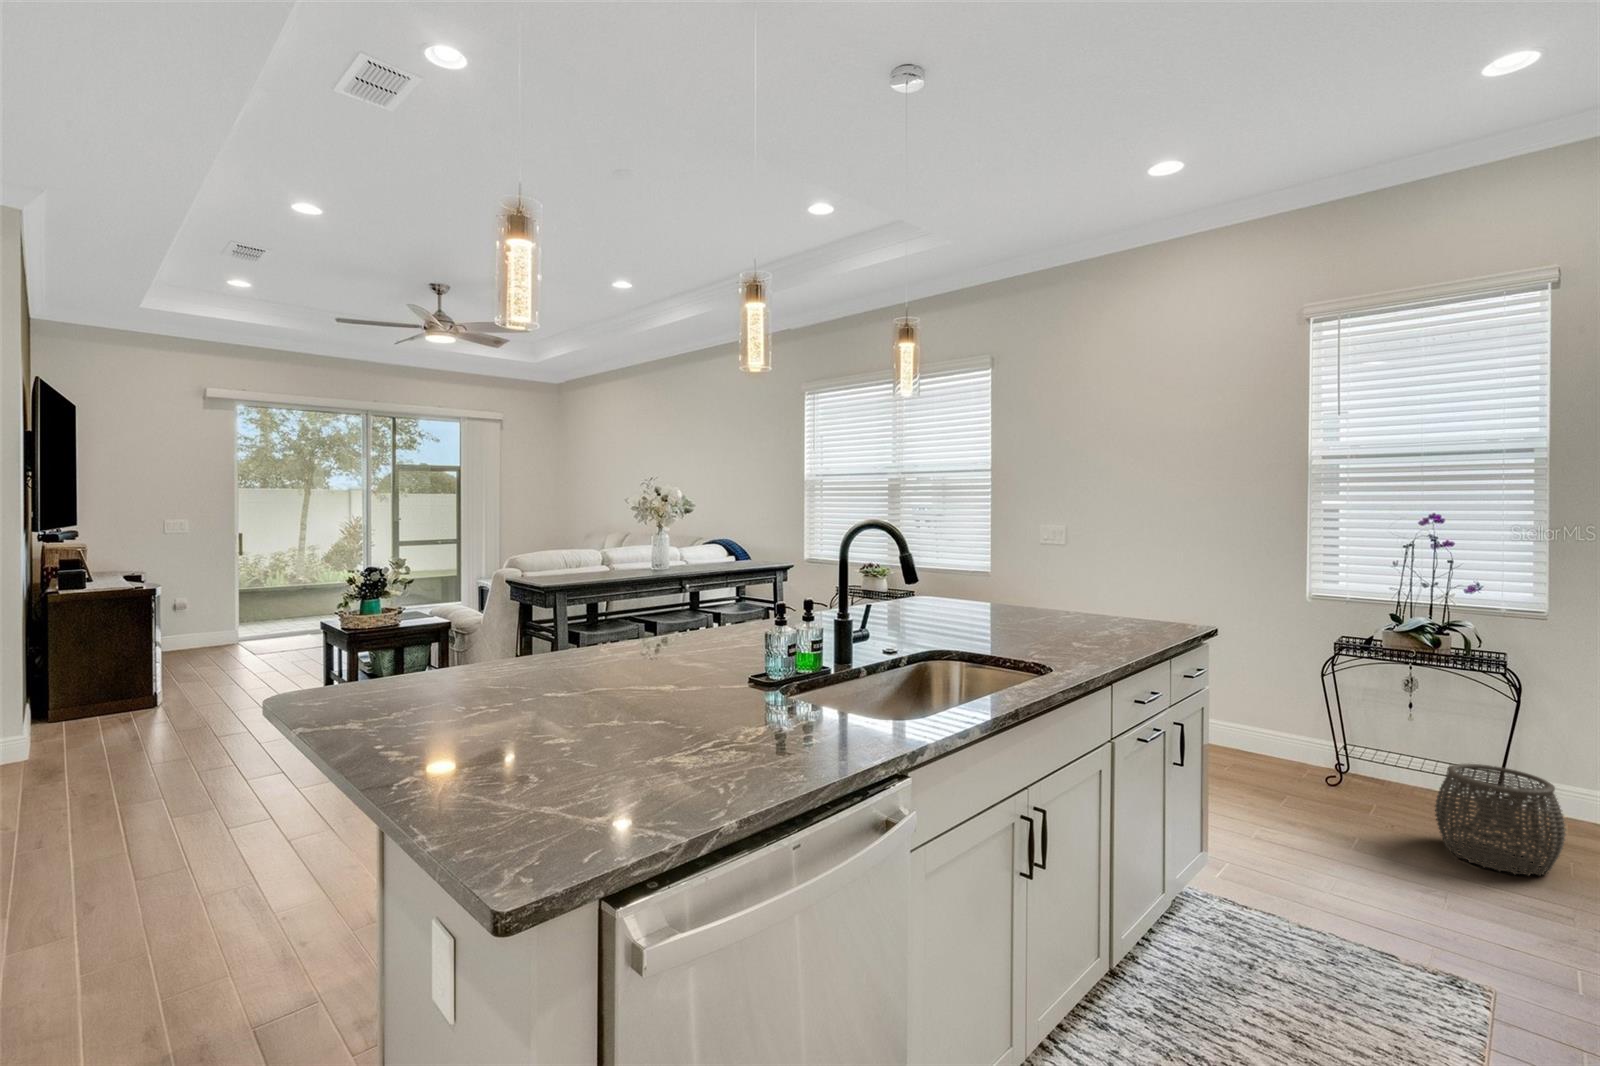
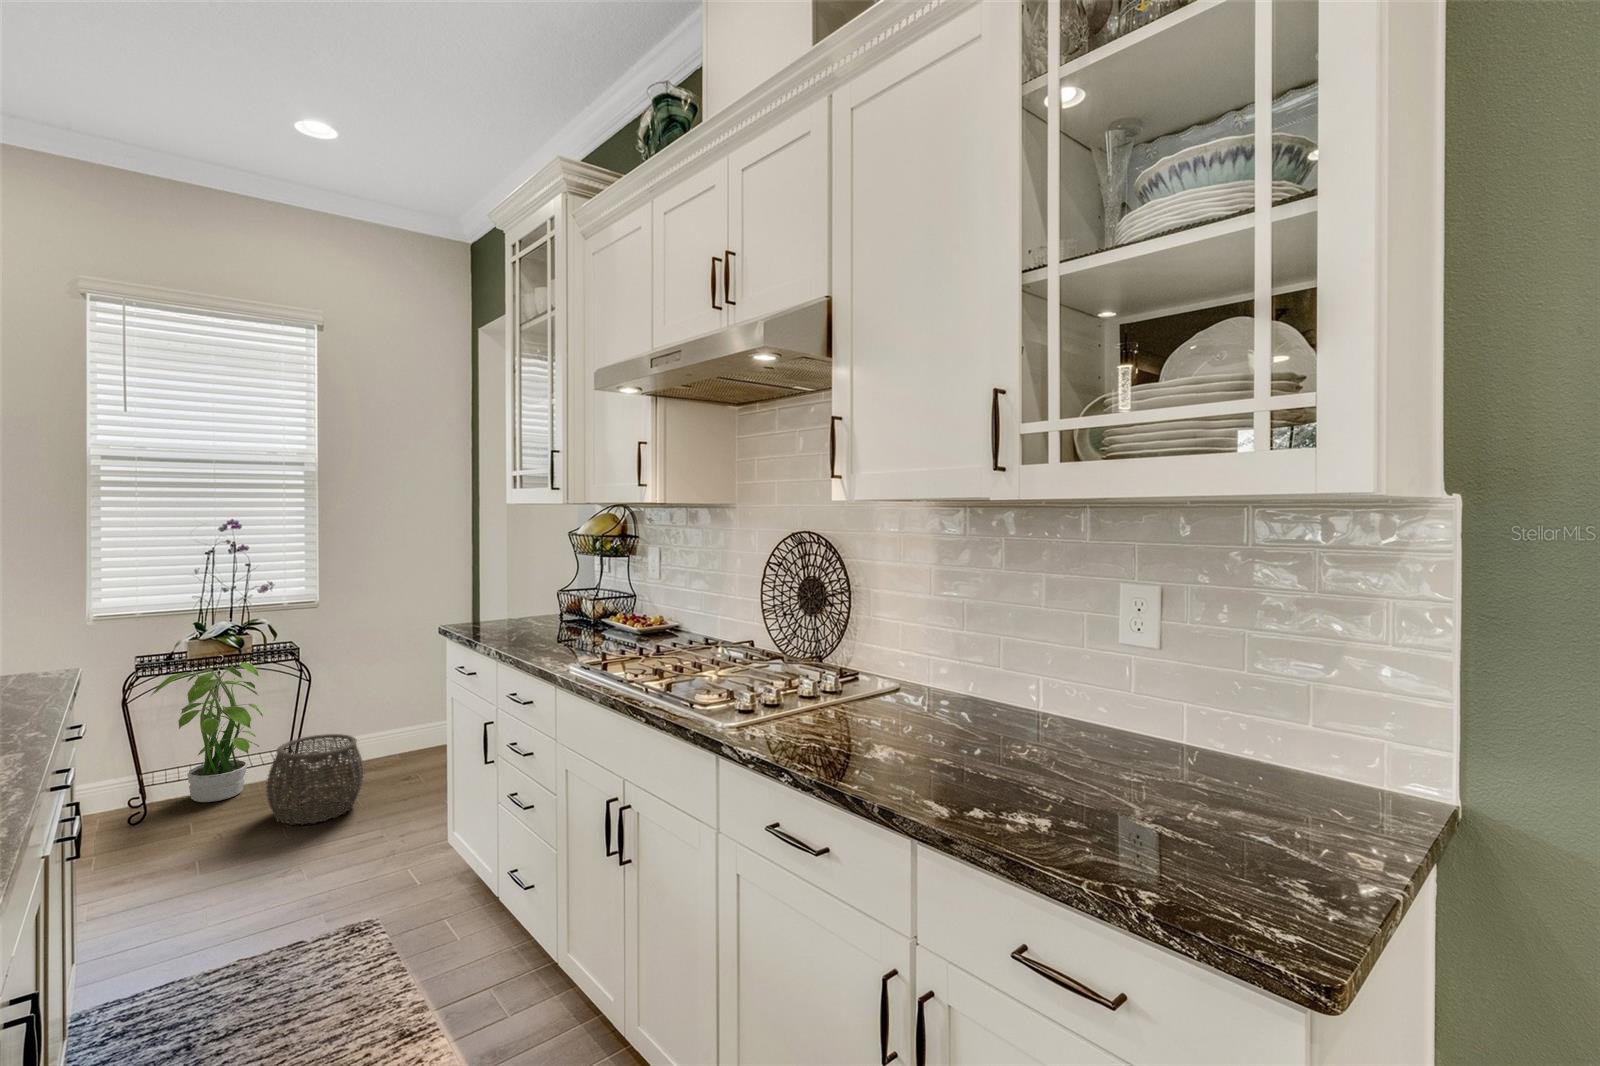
potted plant: none [1345,656,1456,808] -> present [151,663,263,802]

